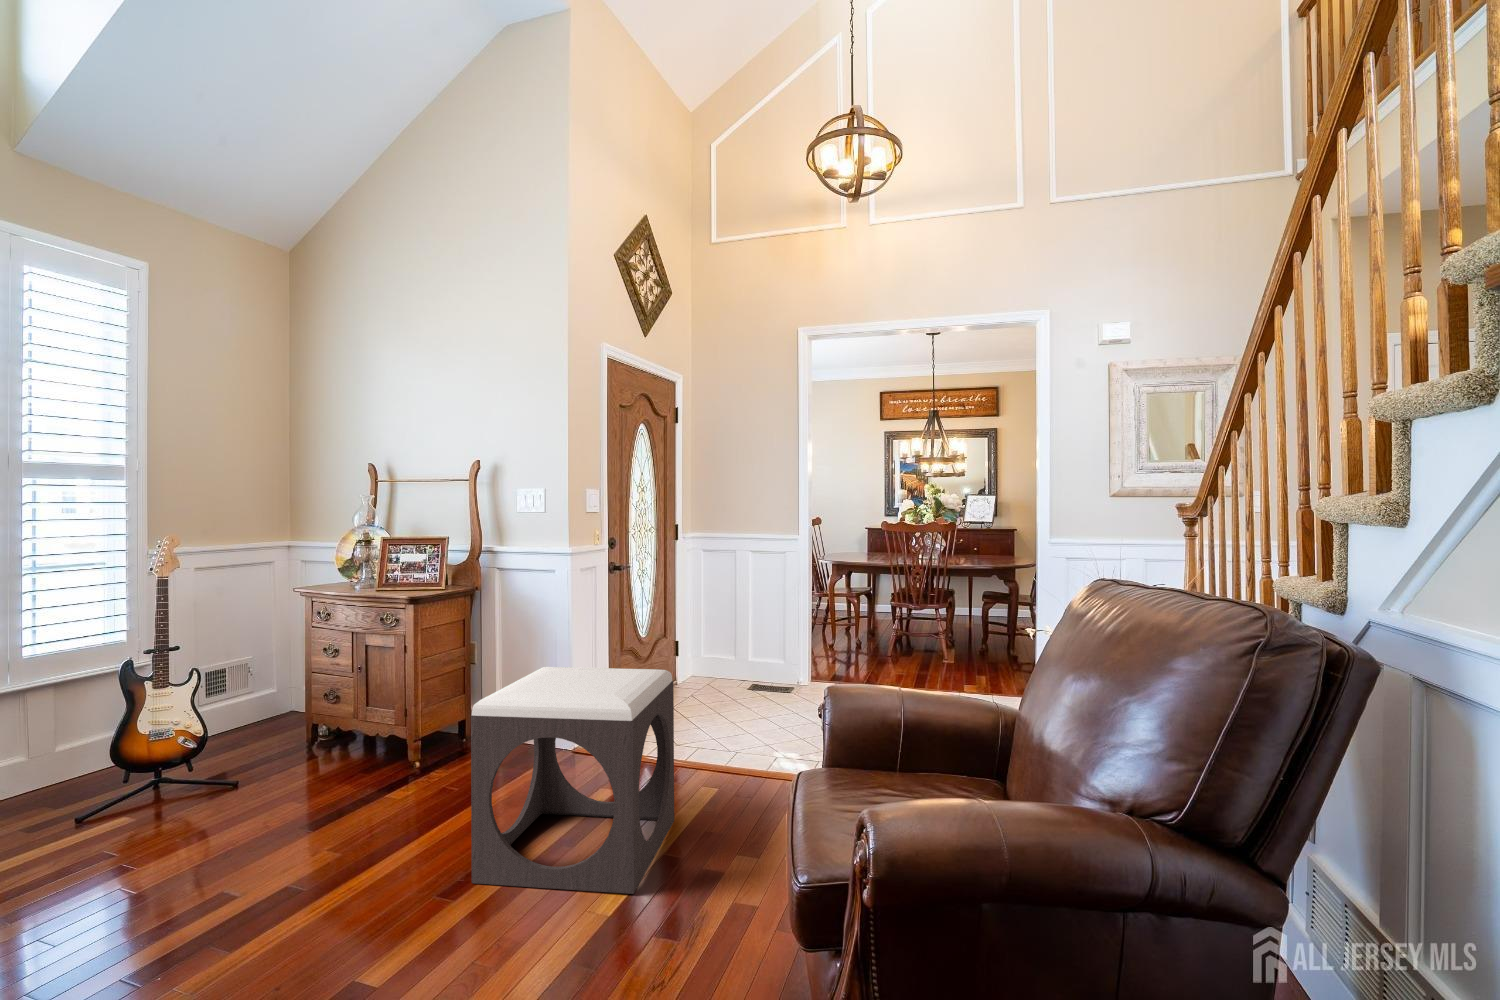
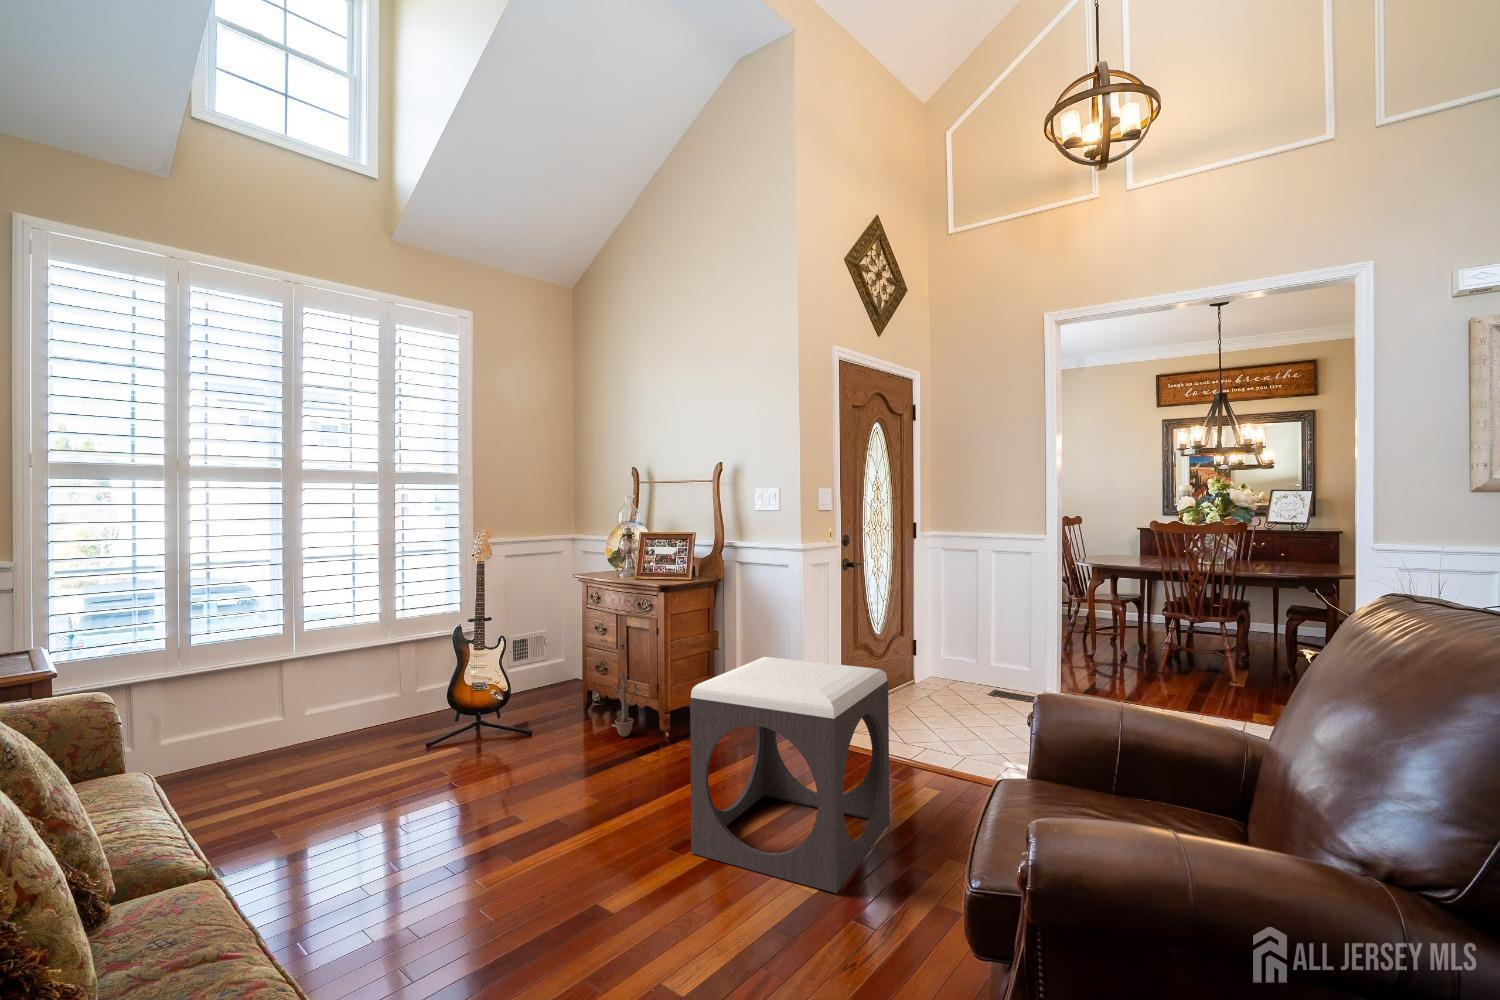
decorative plant: none [346,695,384,773] -> present [612,669,639,737]

